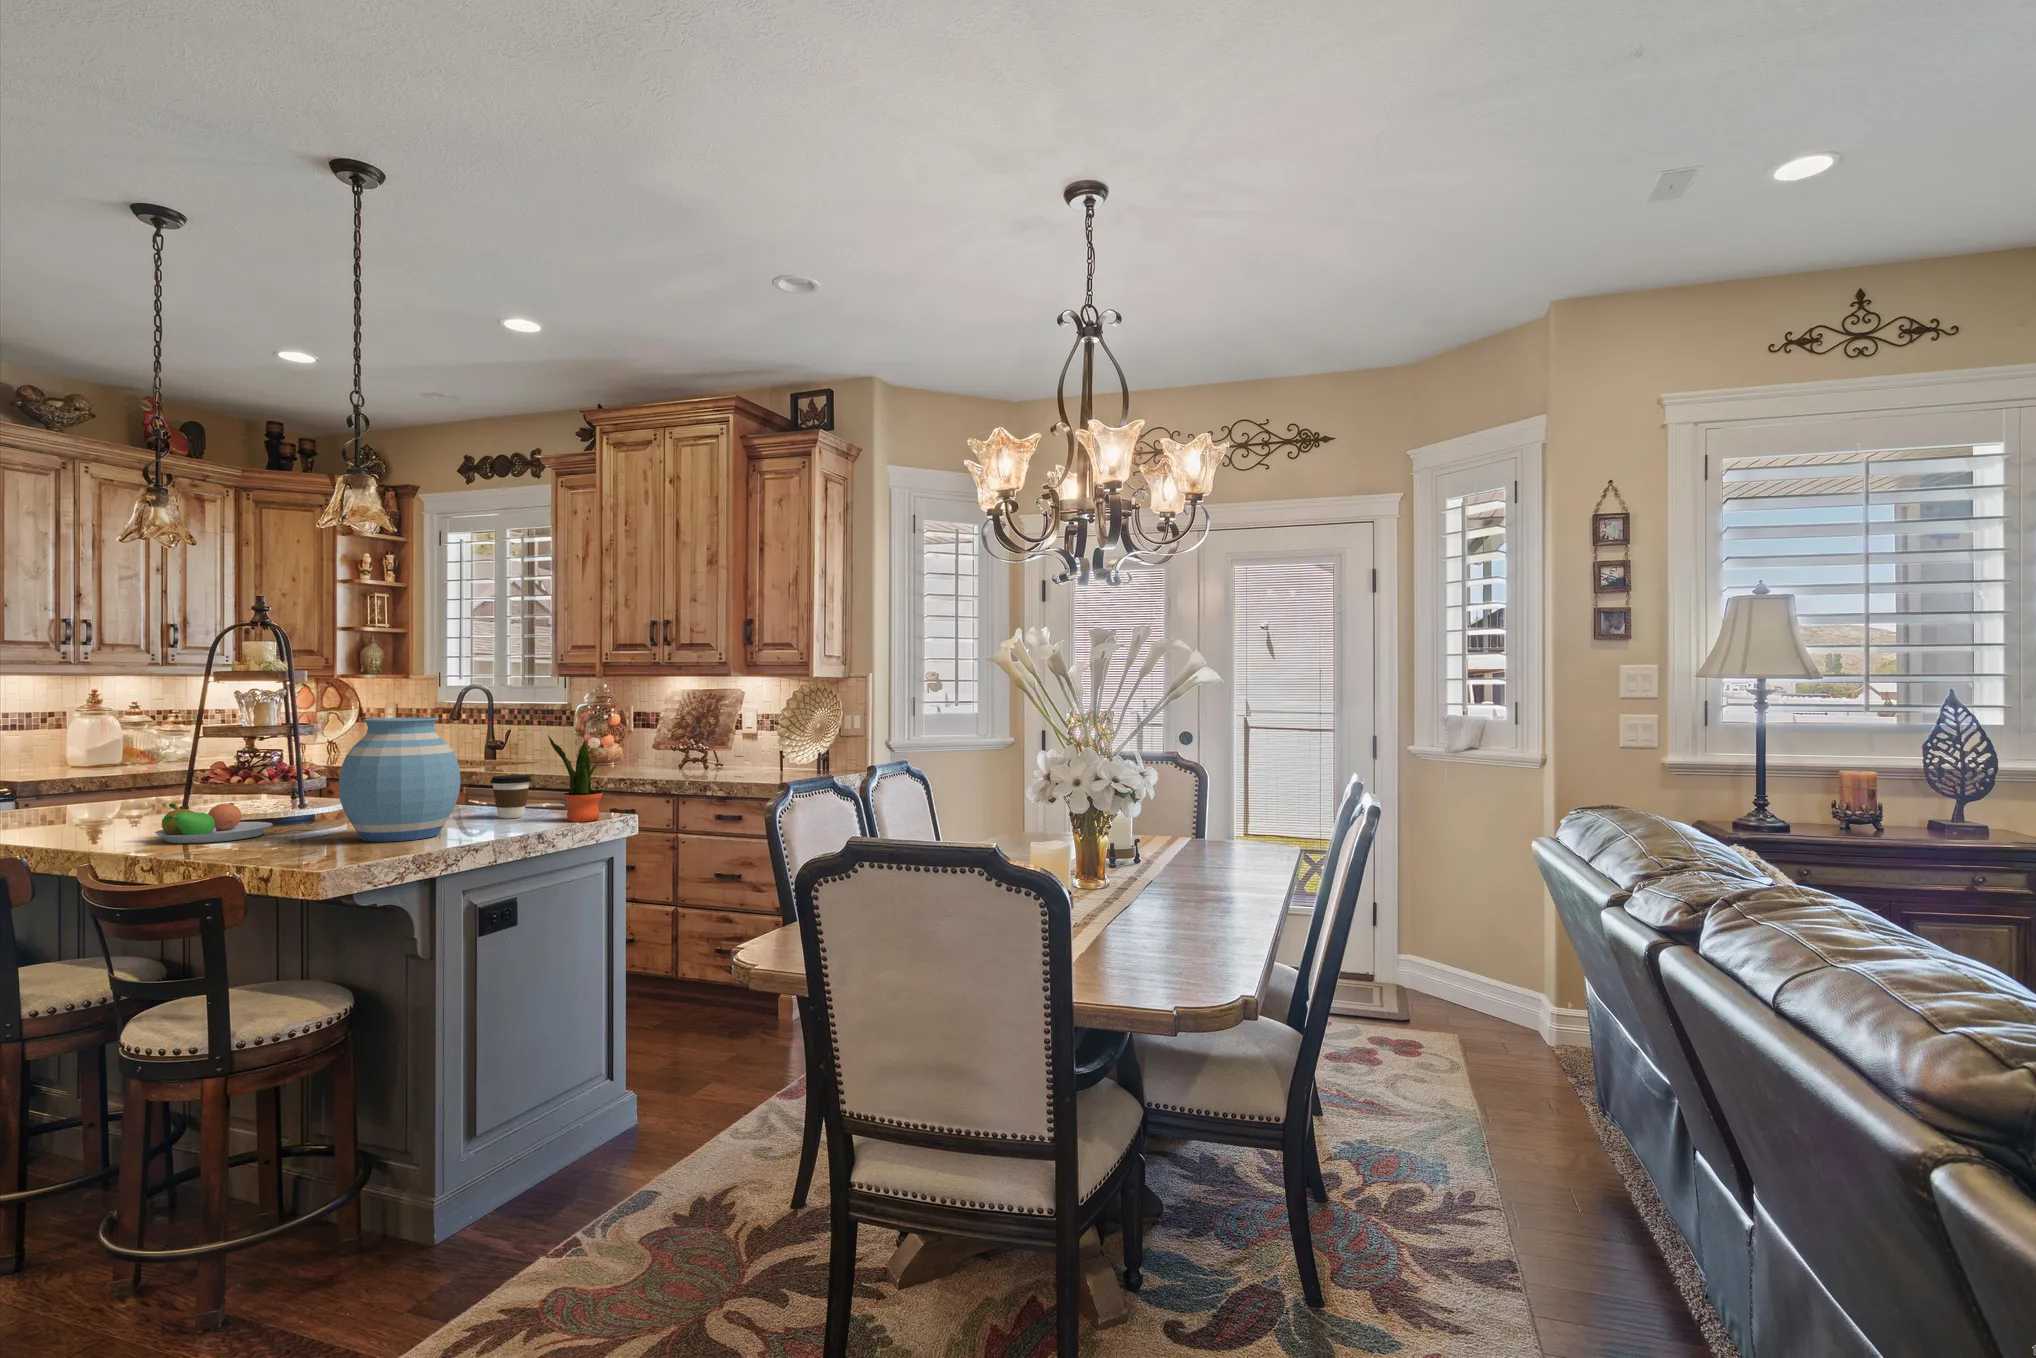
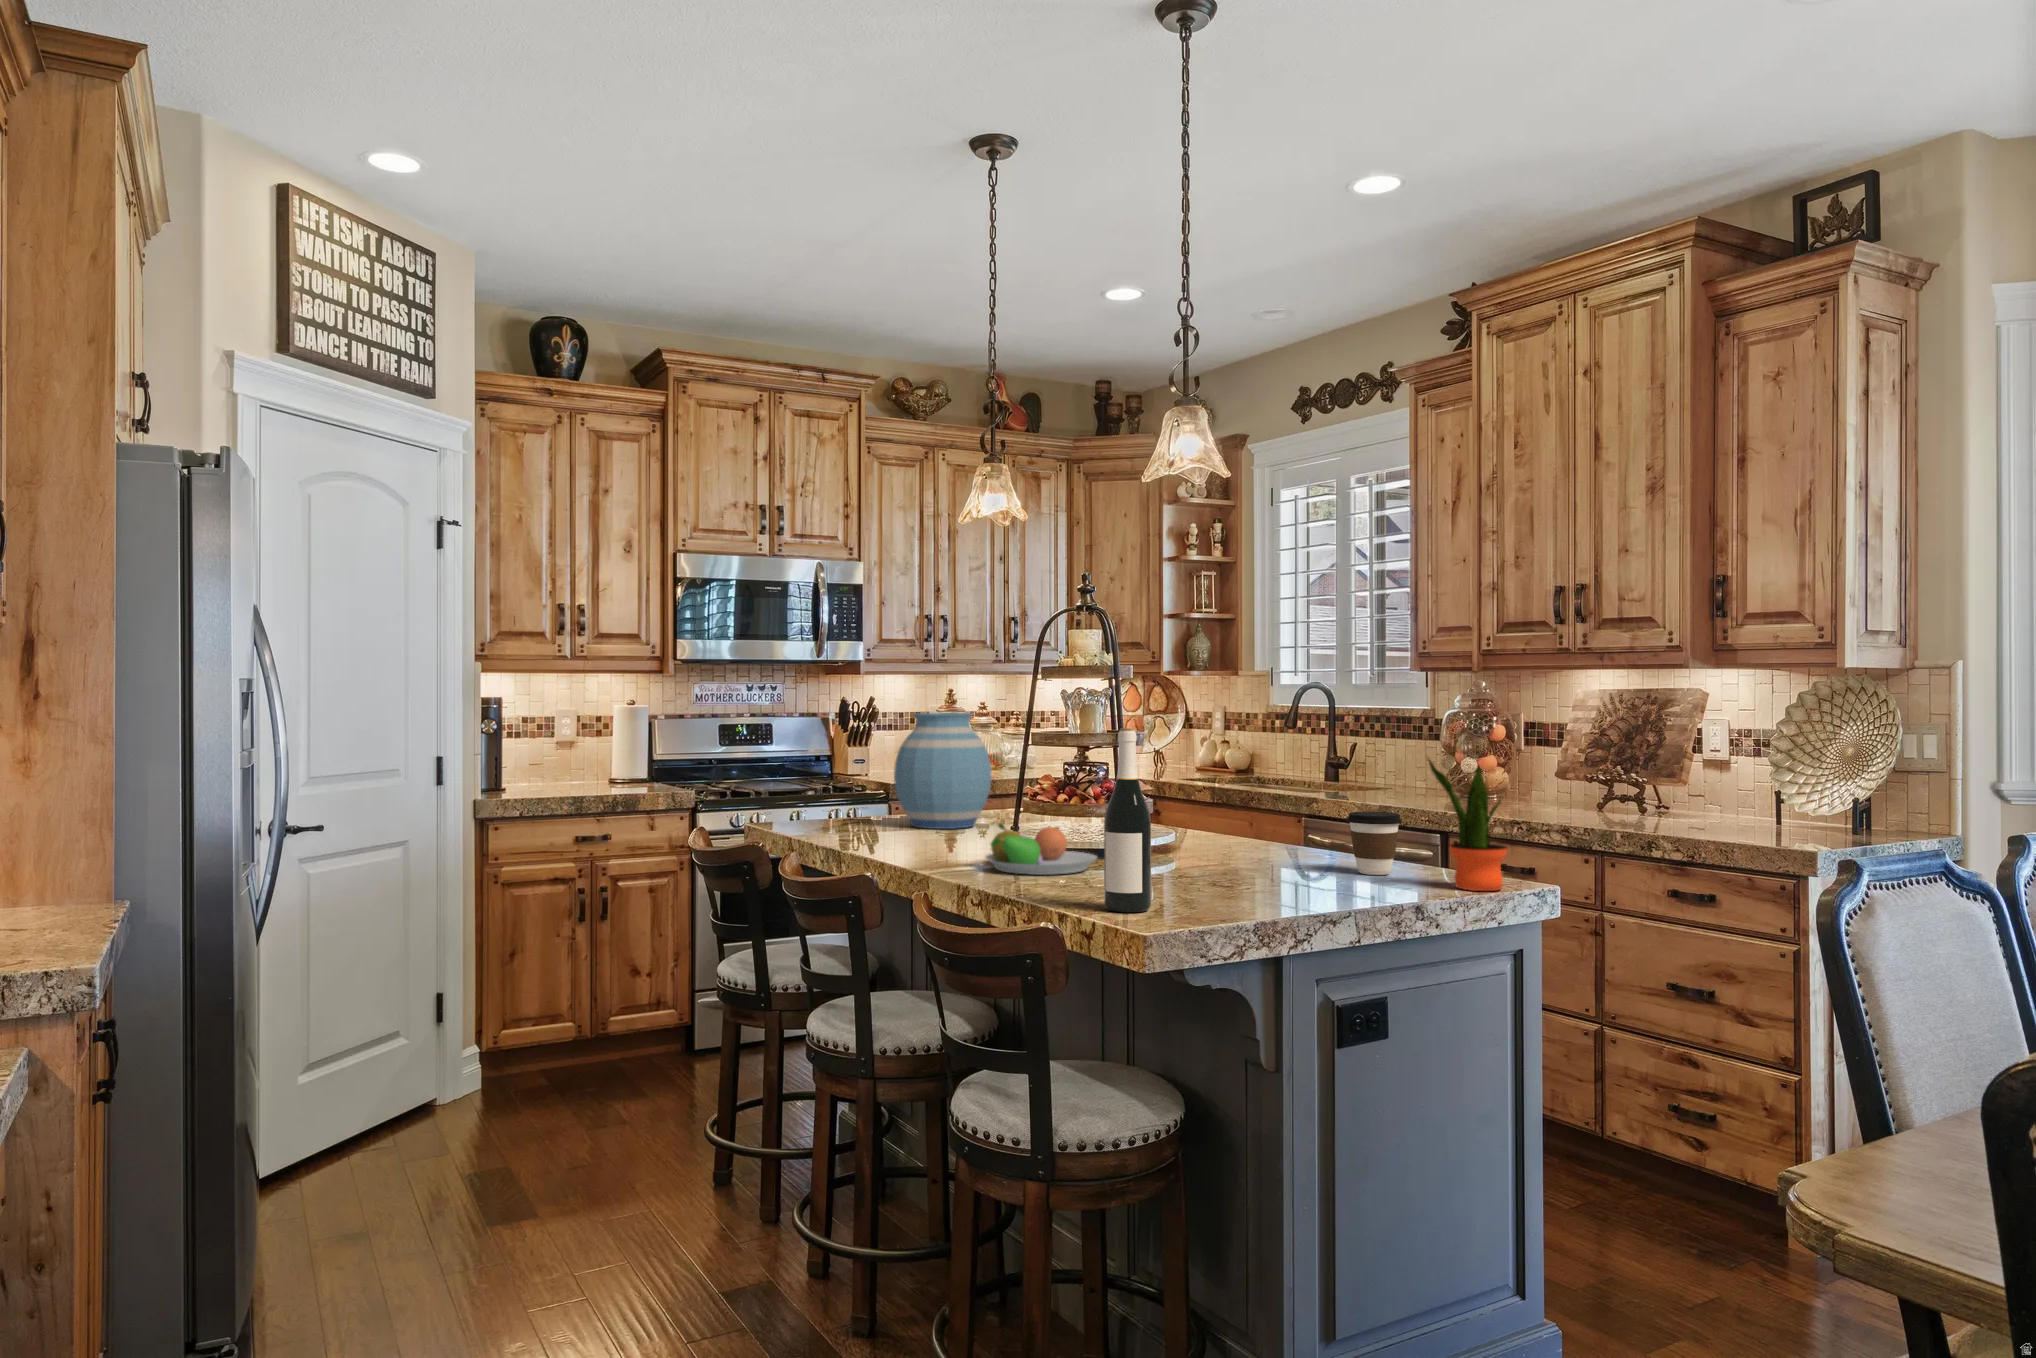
vase: present [338,718,461,842] -> present [894,713,991,829]
wine bottle: none [281,722,325,860] -> present [1104,728,1151,912]

